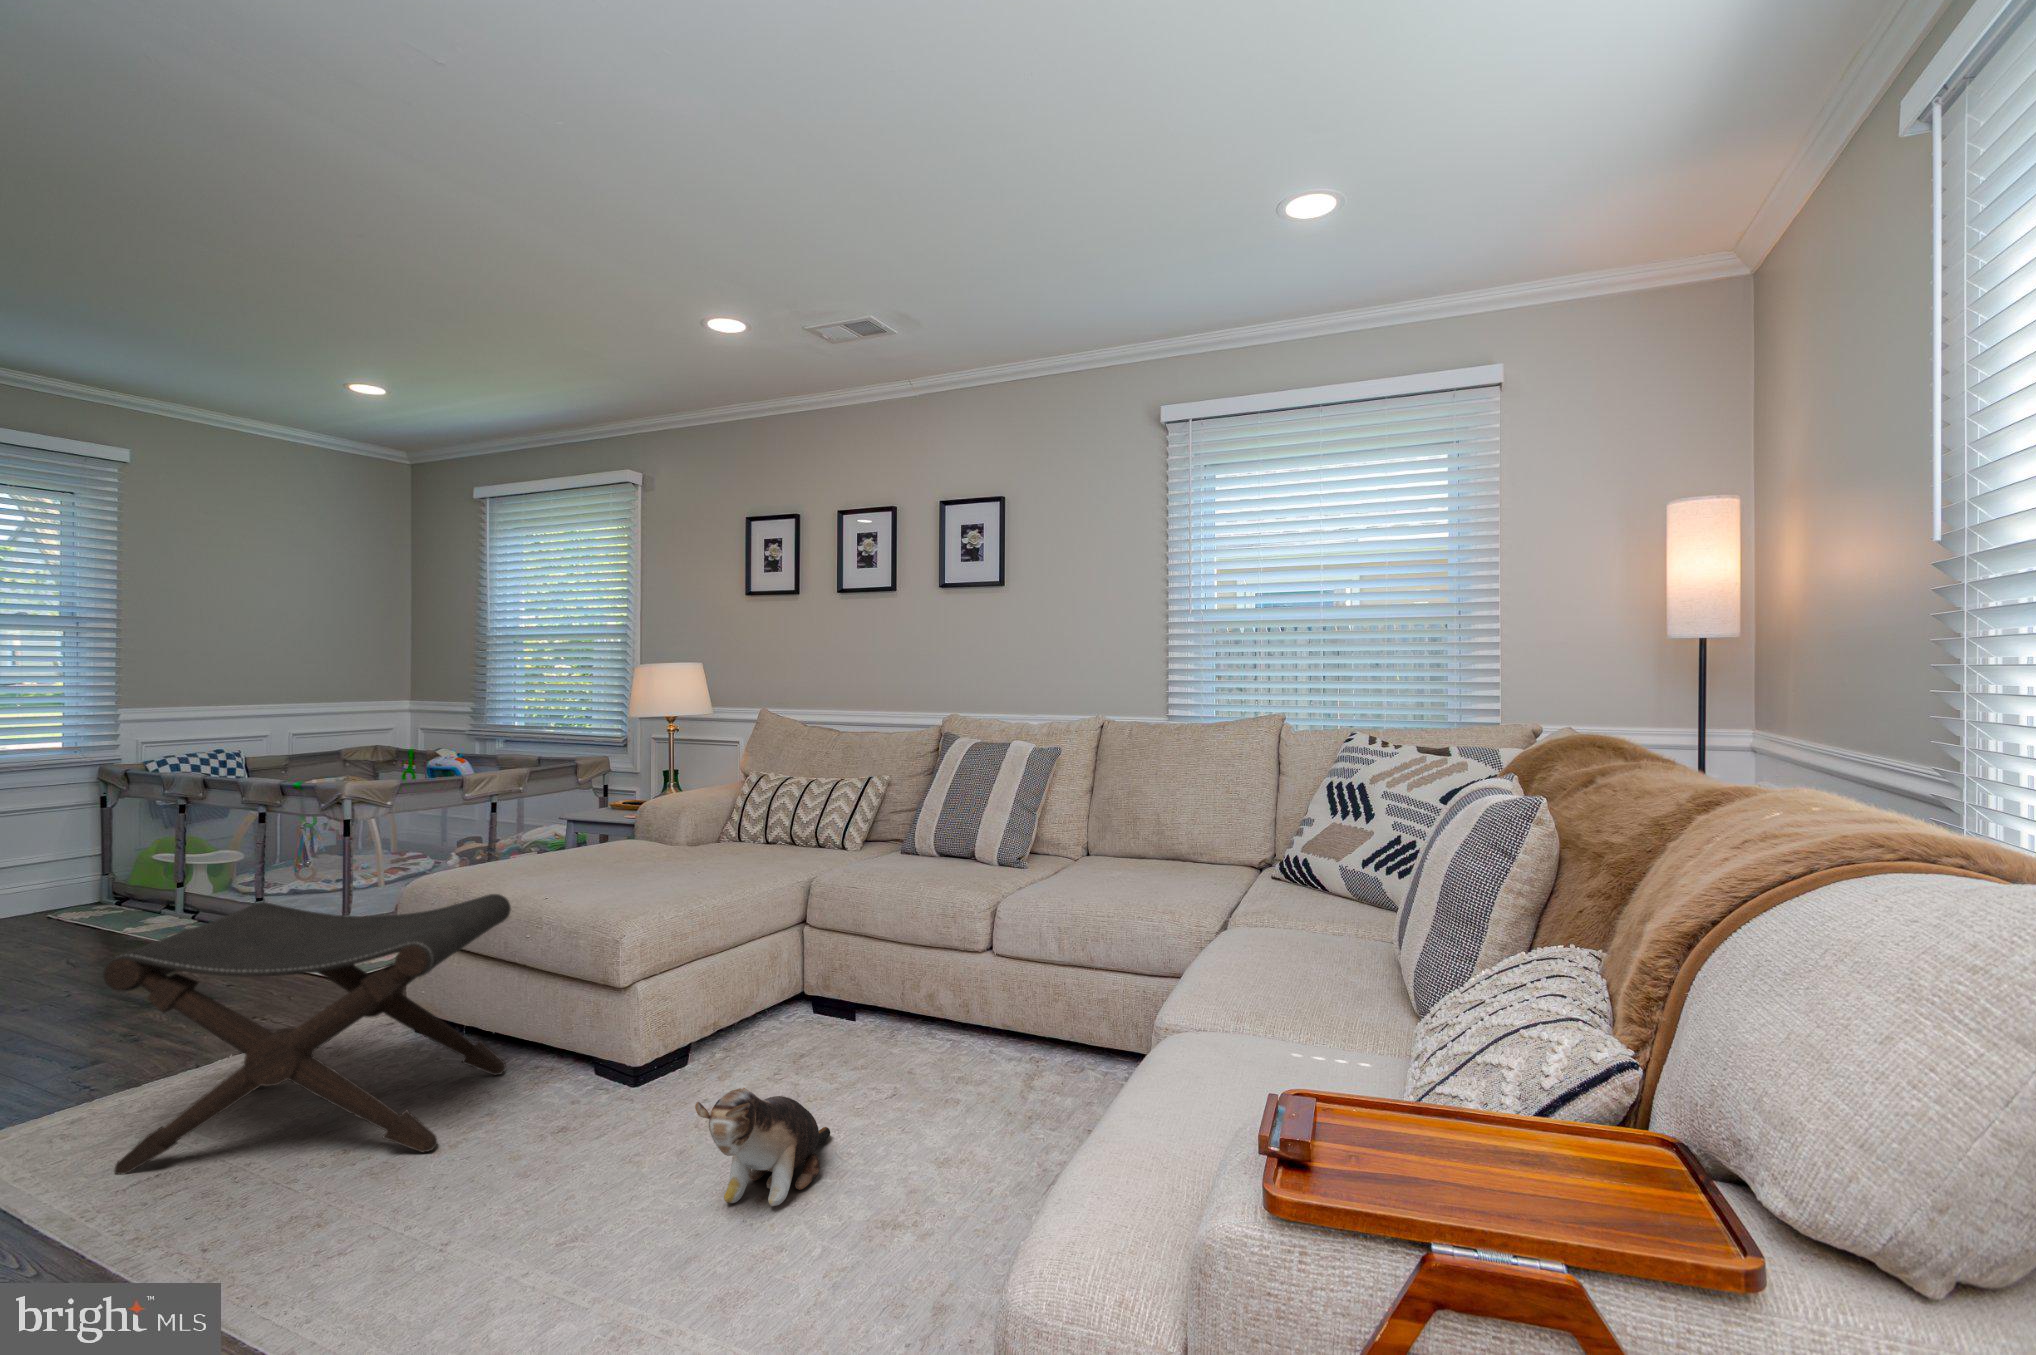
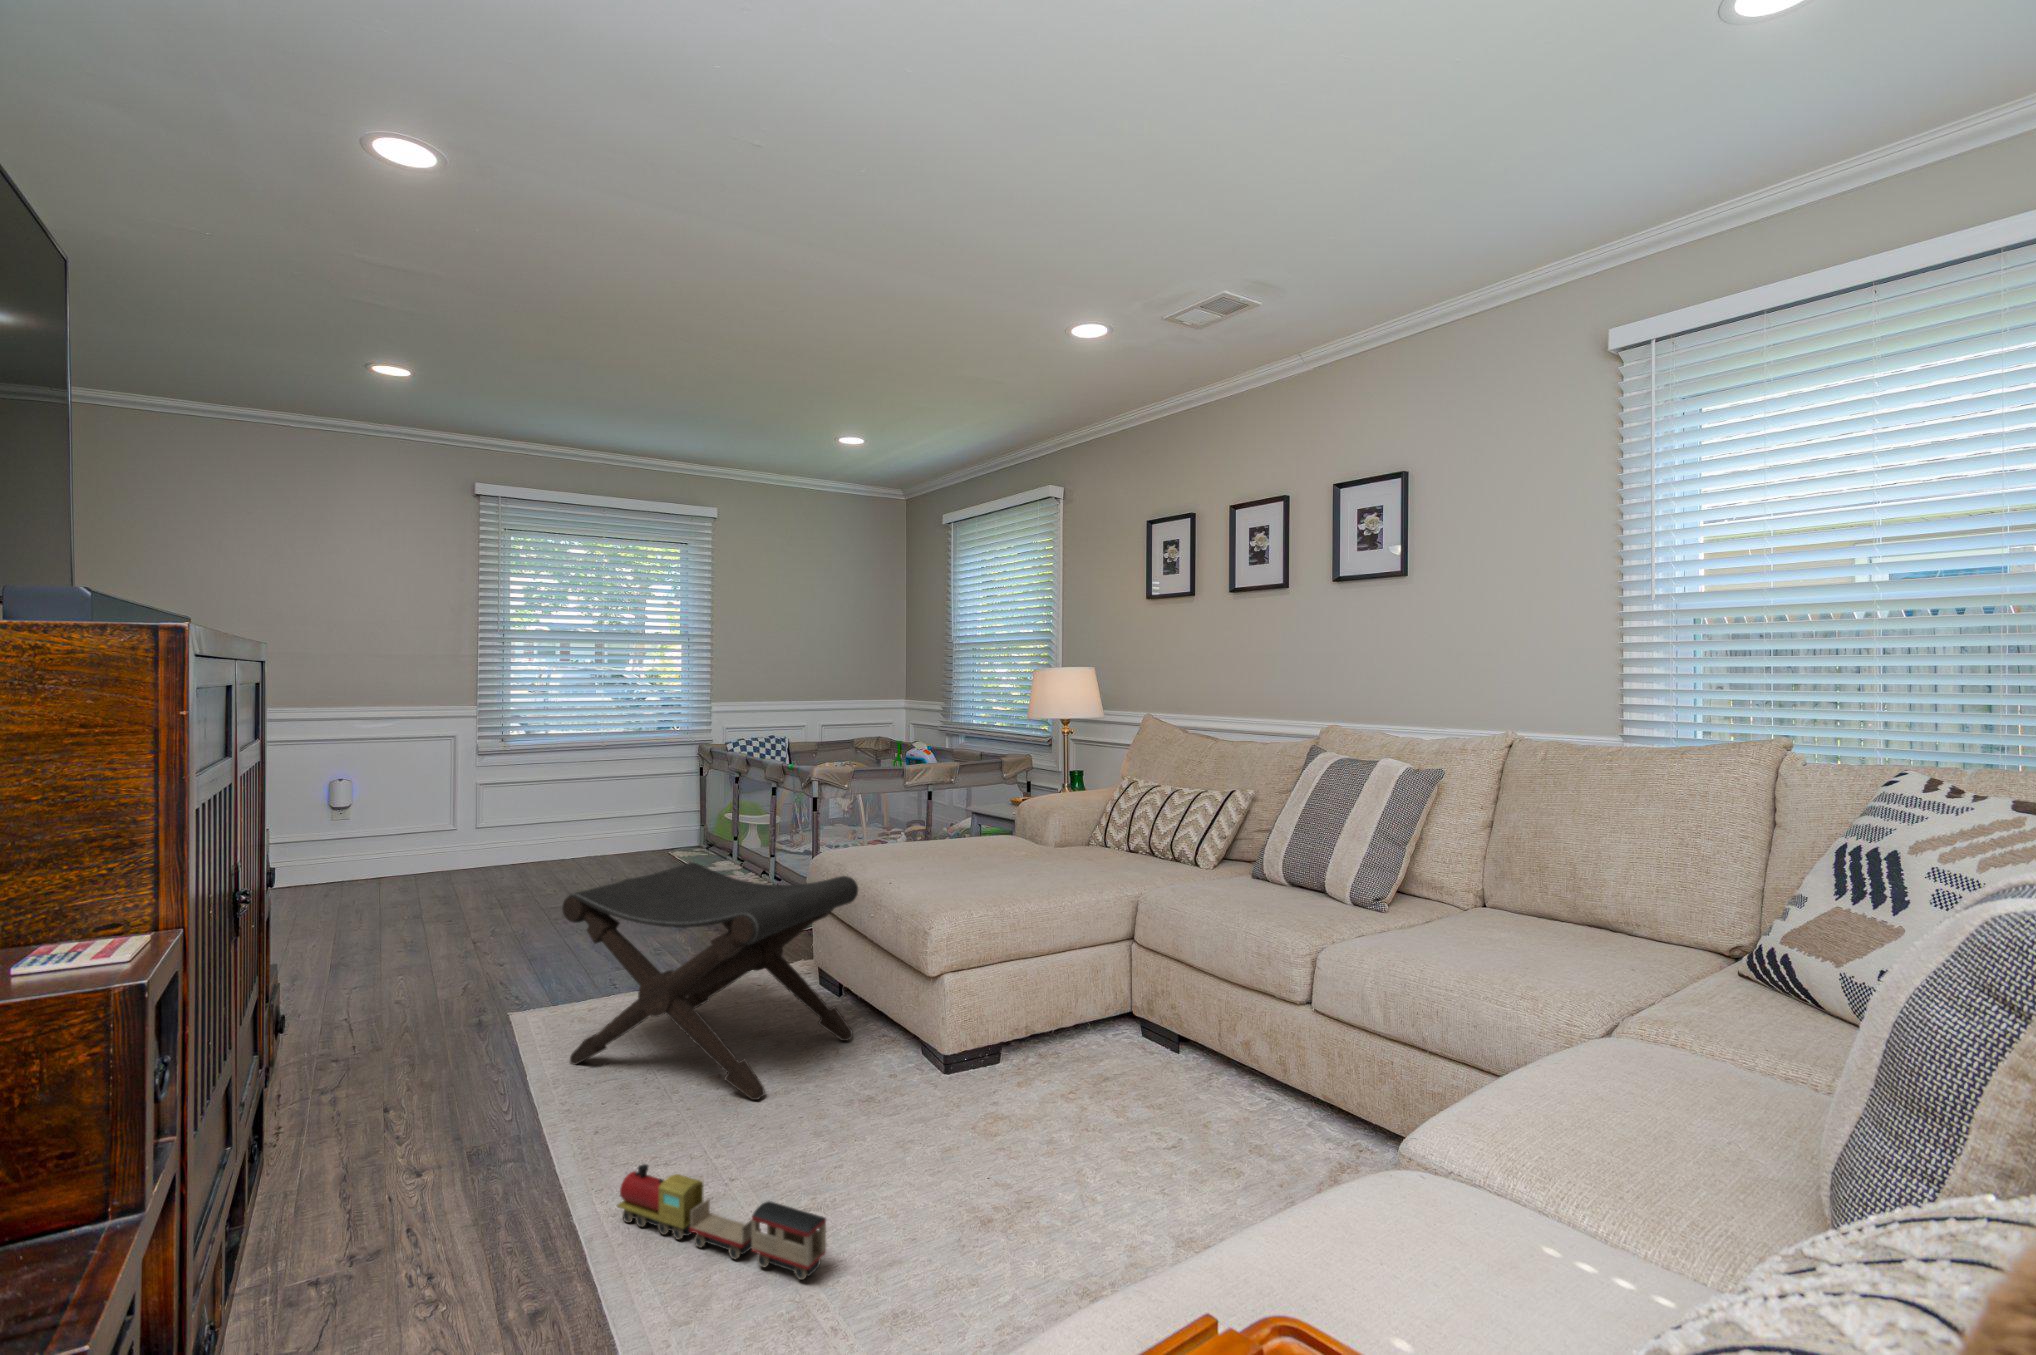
plush toy: present [695,1088,830,1206] -> none [902,1111,1082,1245]
toy train: none [336,1218,630,1302] -> present [617,1164,826,1280]

